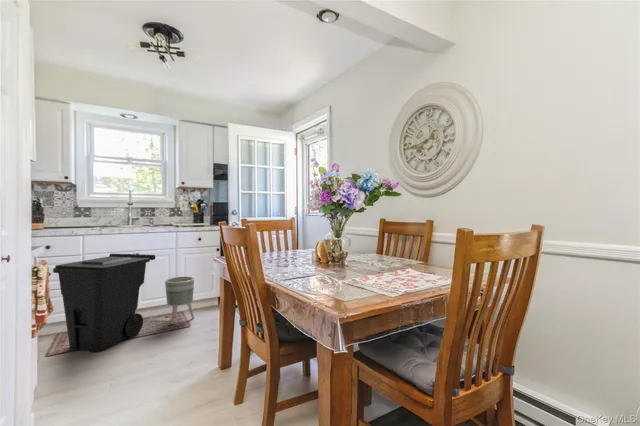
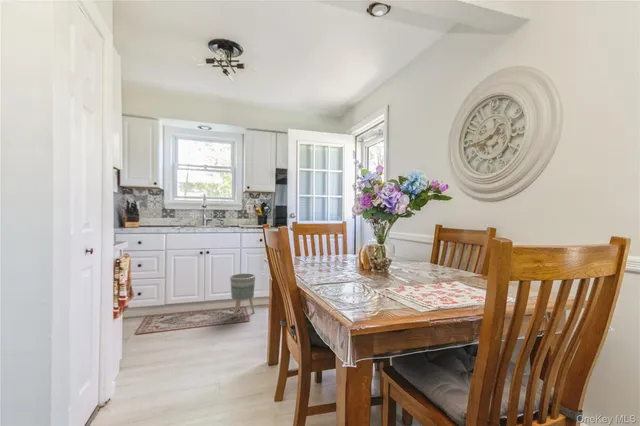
trash can: present [53,254,155,352] -> none [141,250,222,336]

